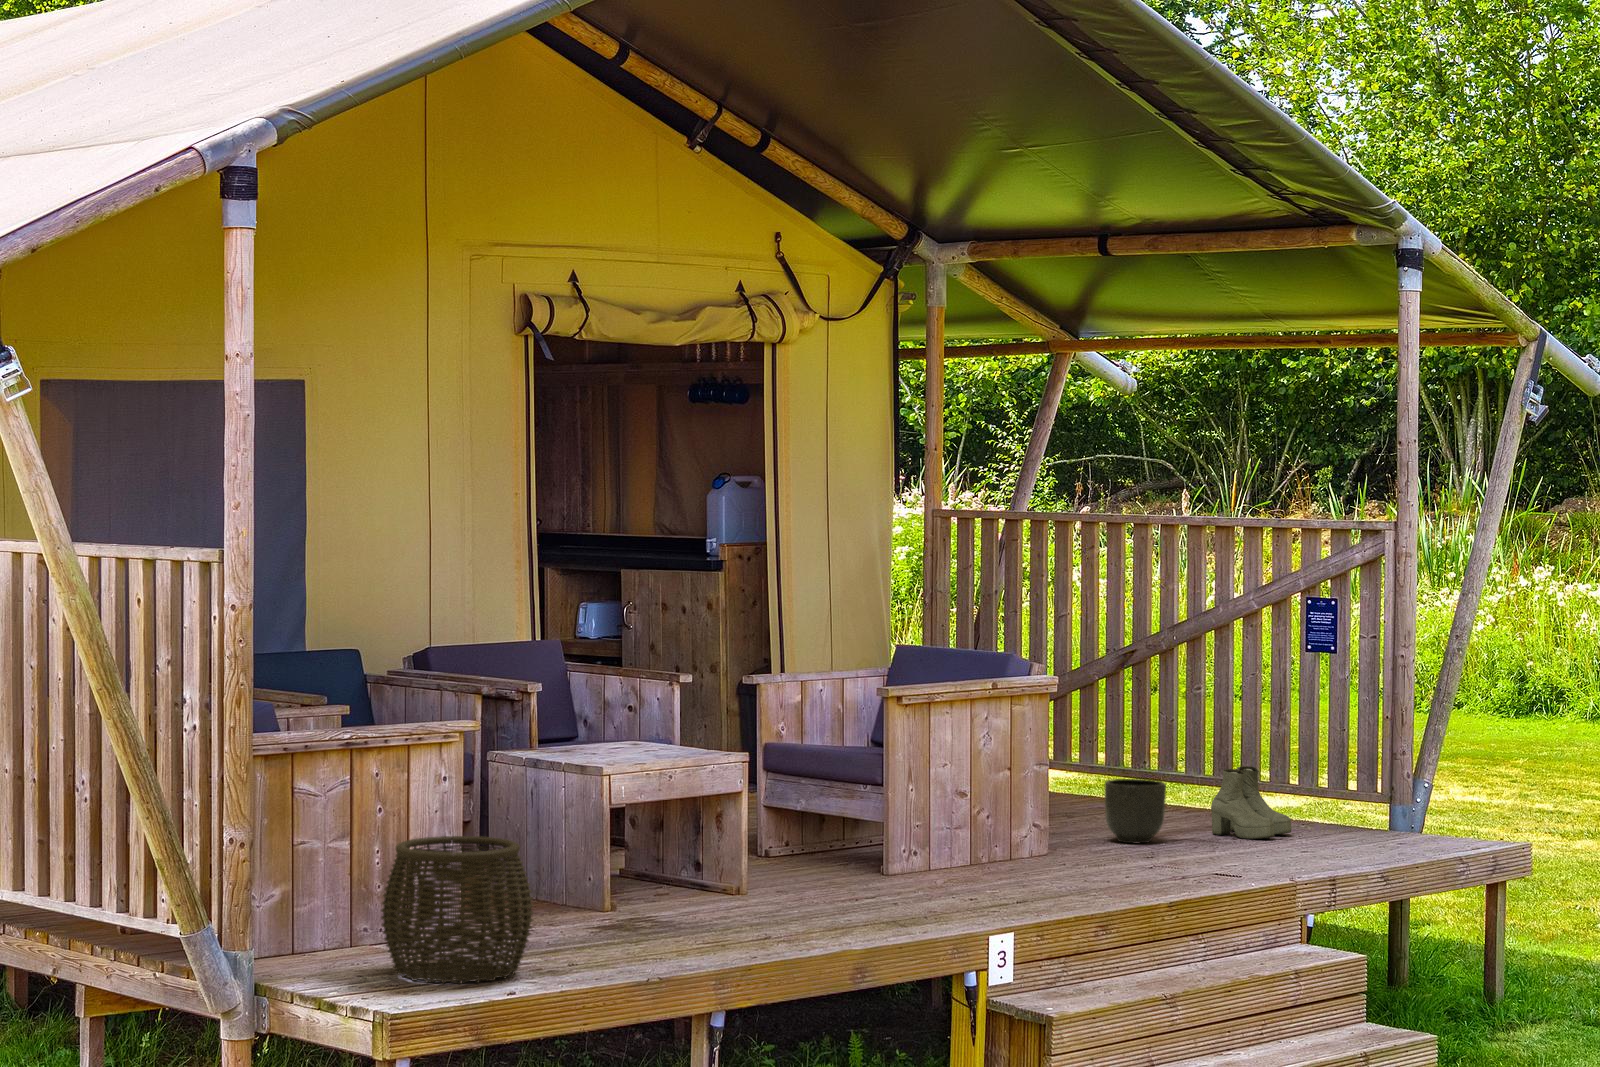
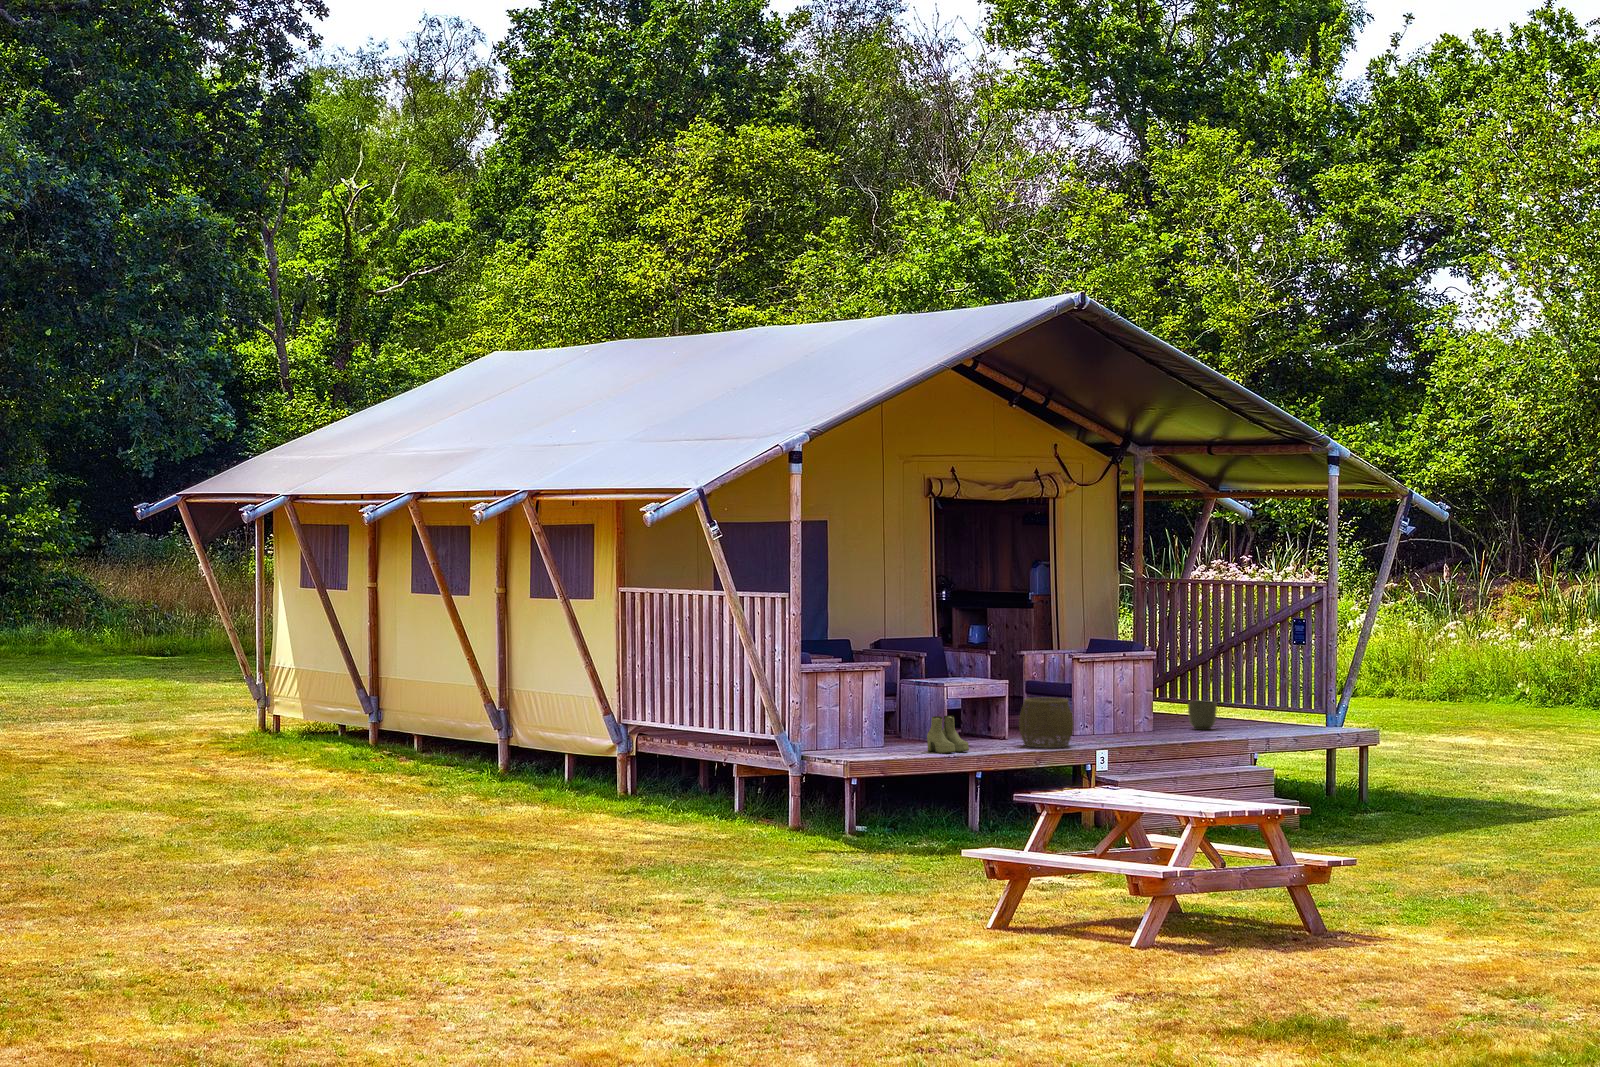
boots: present [1211,766,1292,839] -> present [927,715,969,753]
woven basket: present [381,836,533,984] -> present [1019,698,1073,748]

